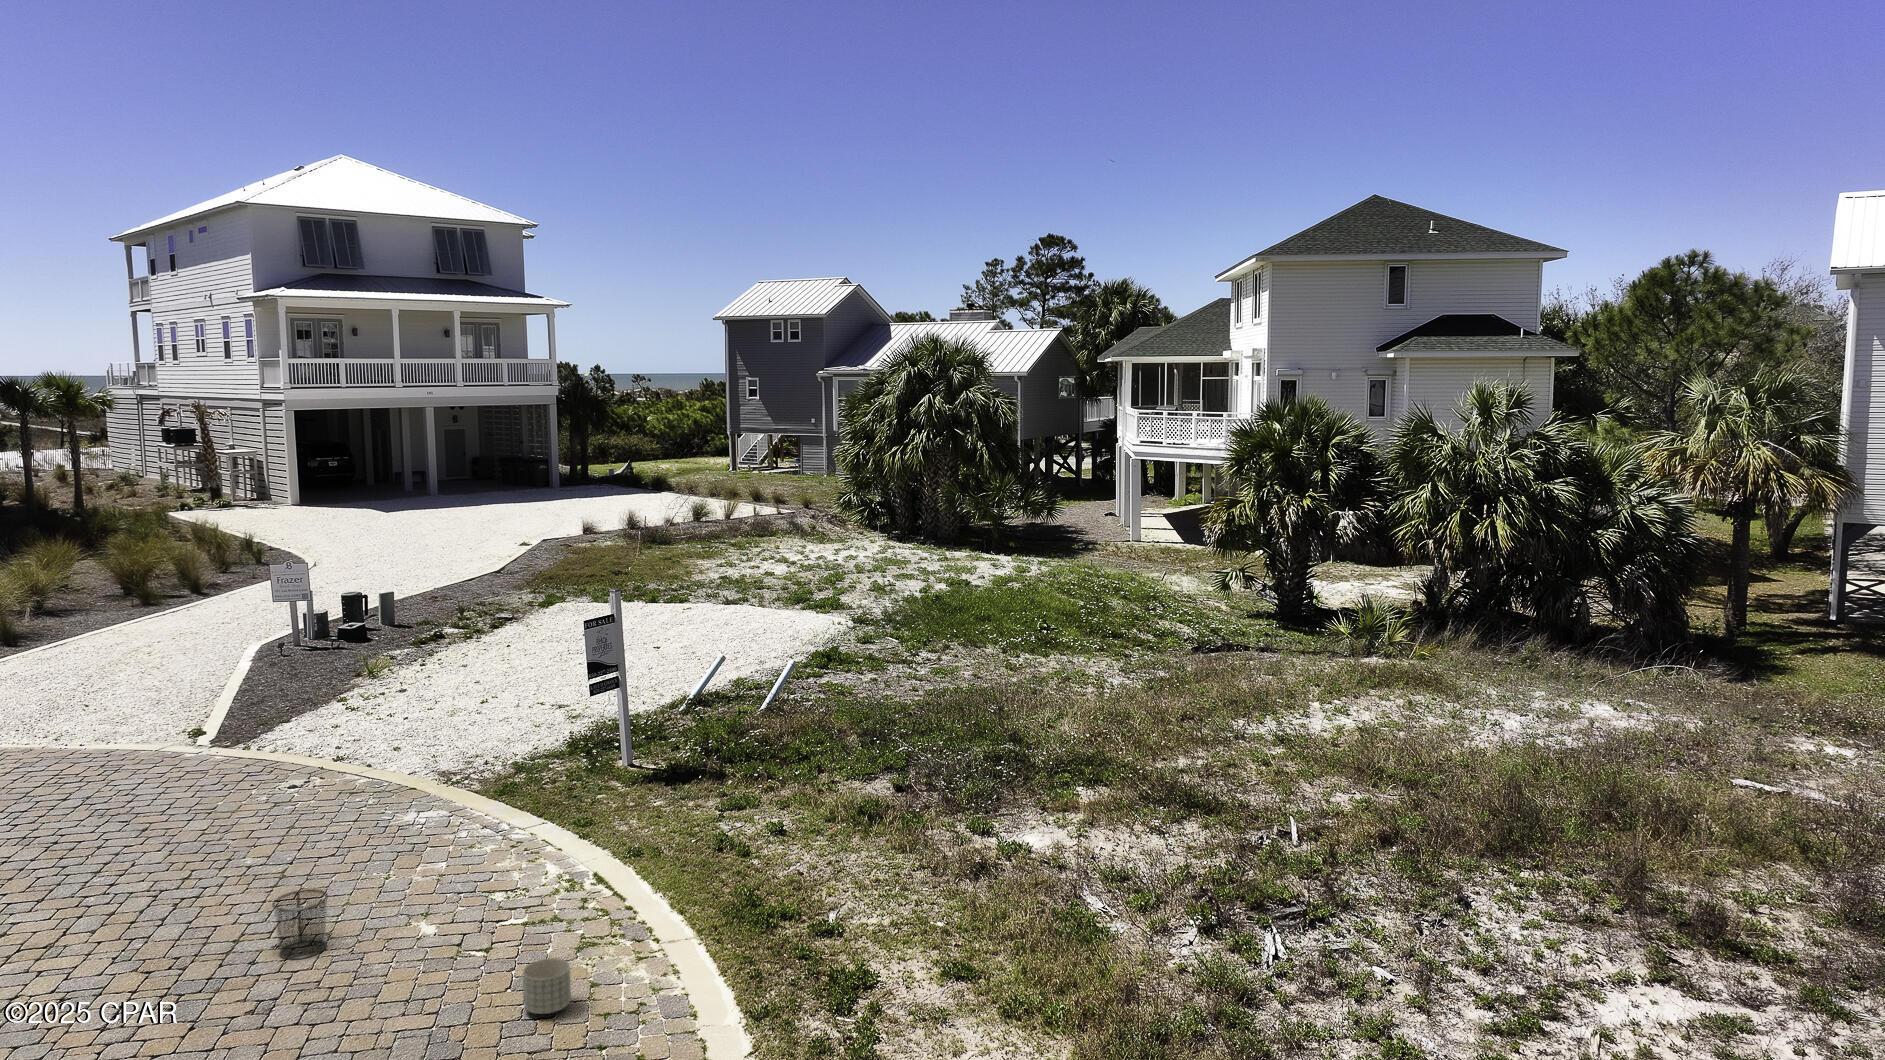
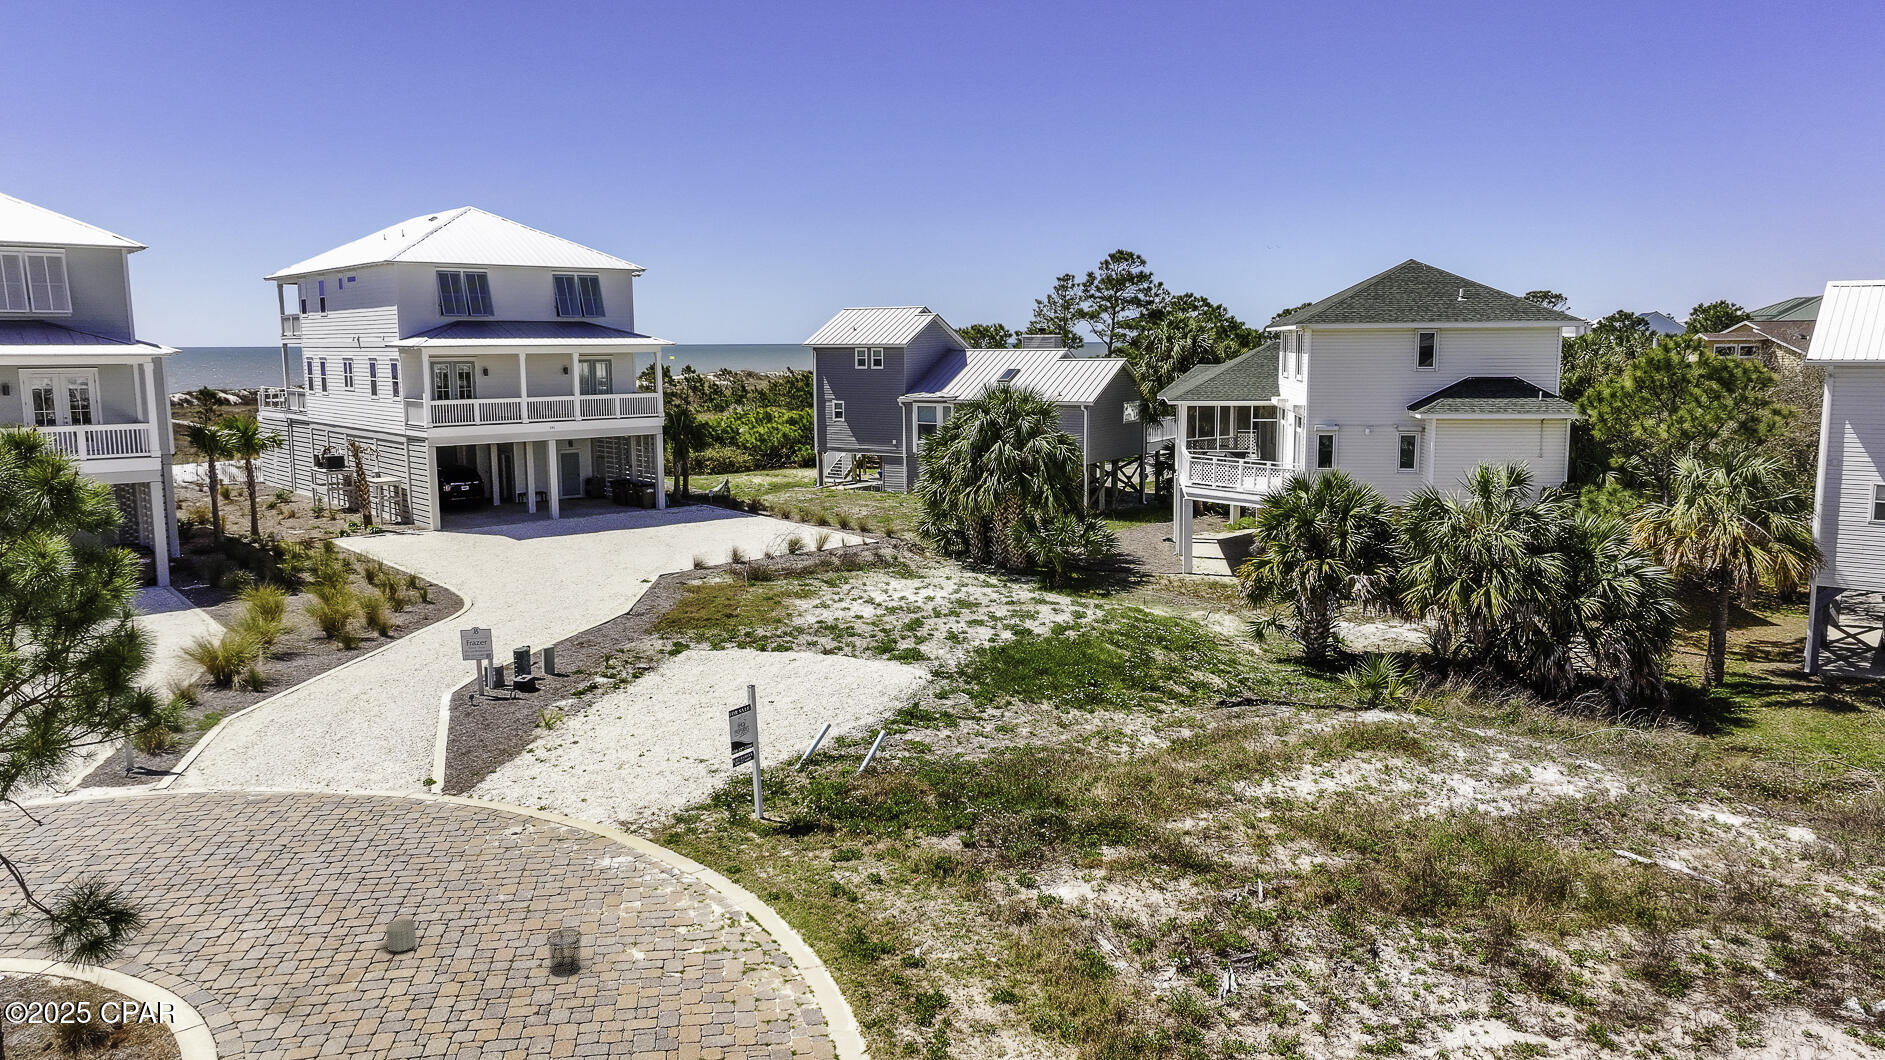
planter: present [523,958,571,1014] -> present [386,919,416,952]

